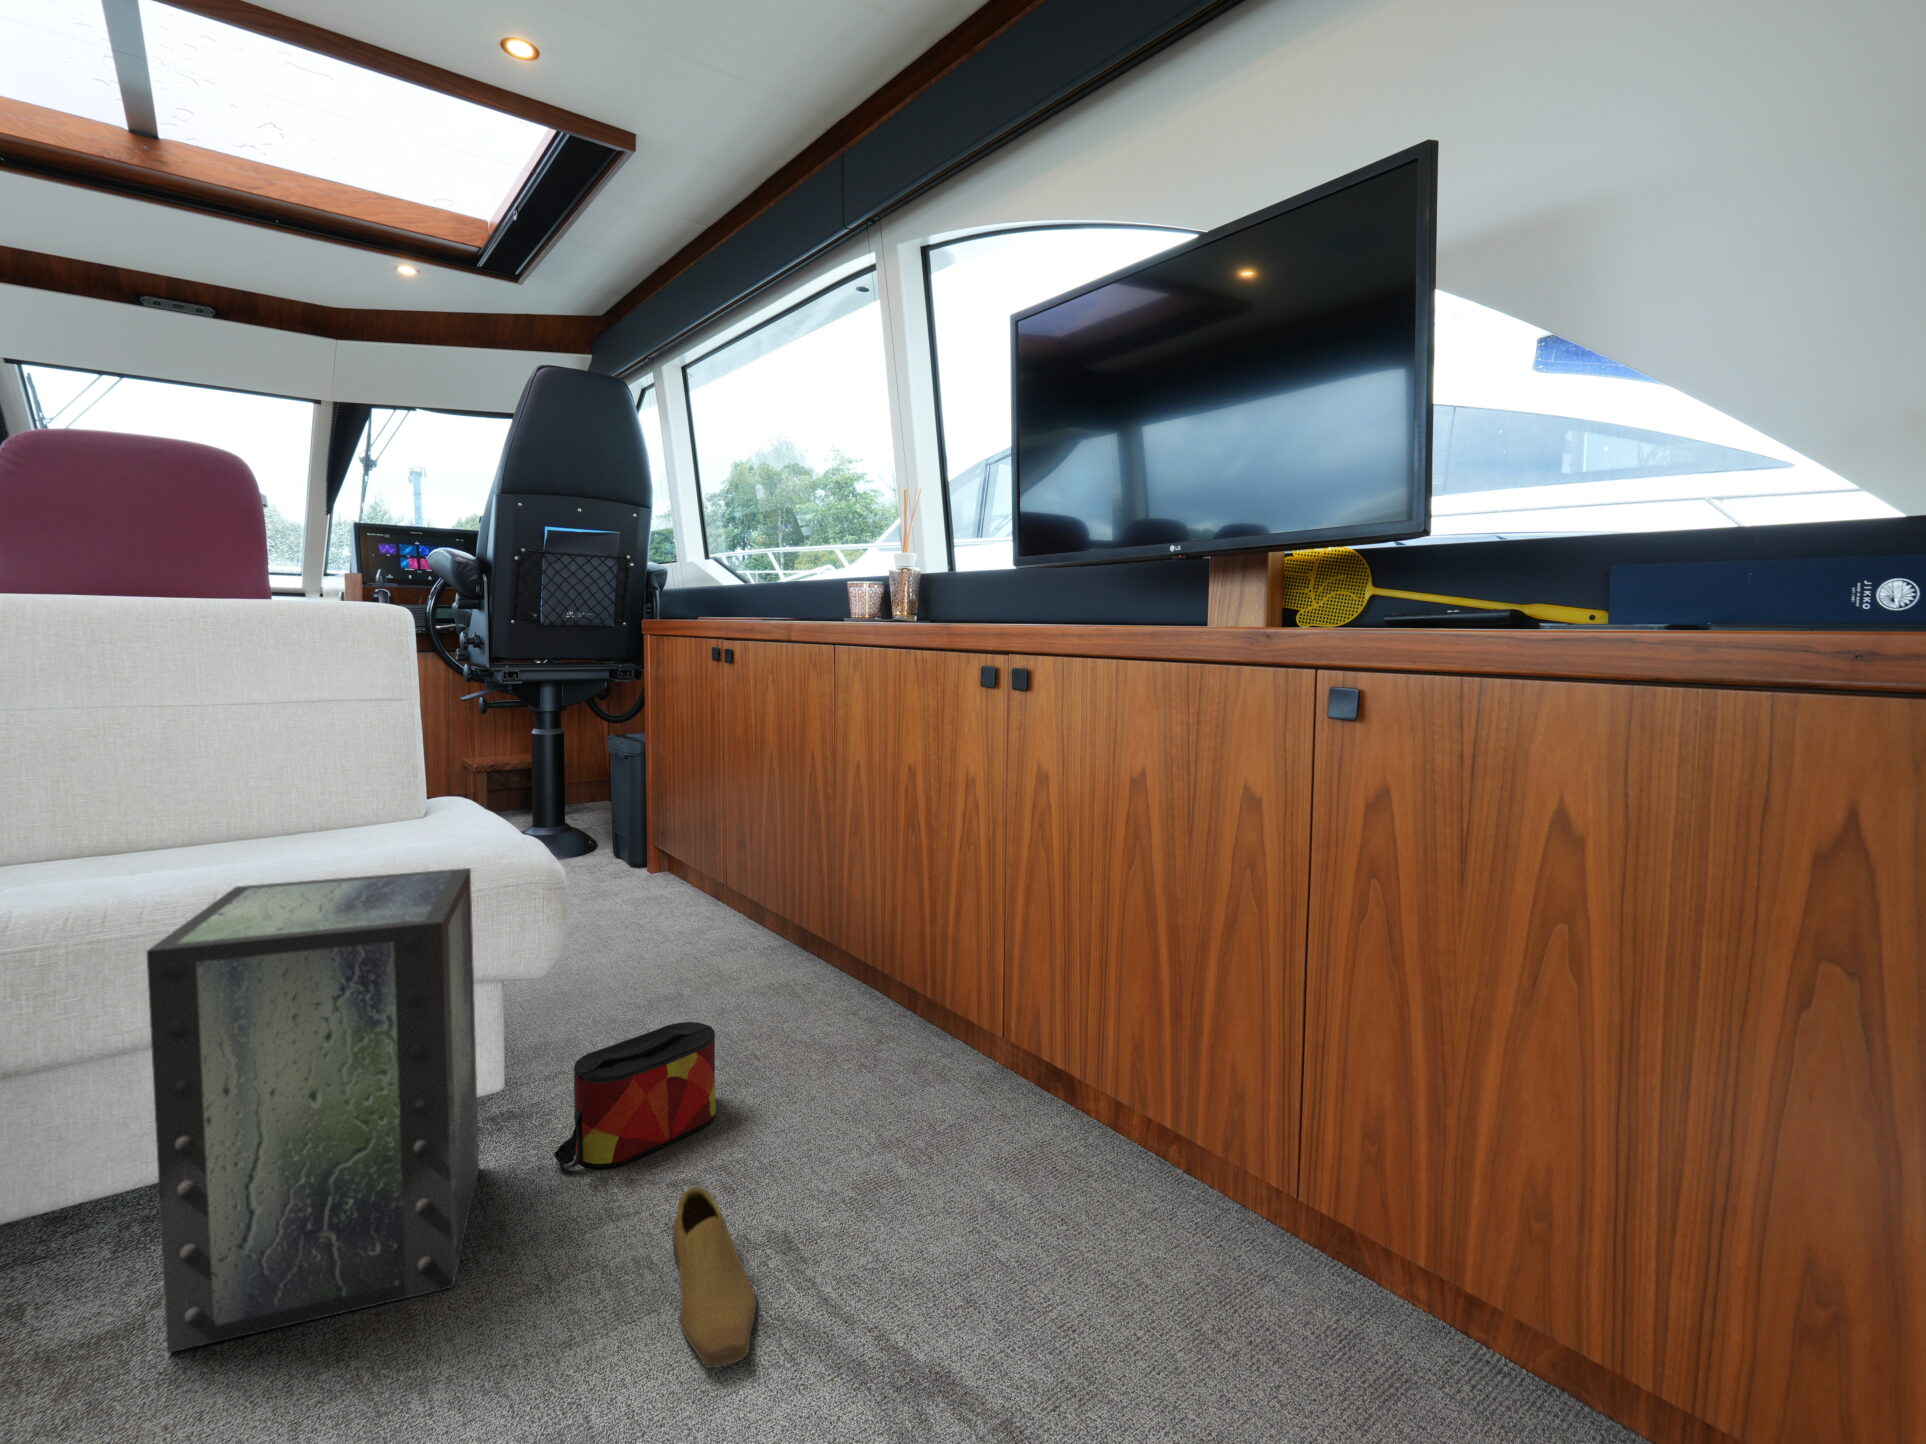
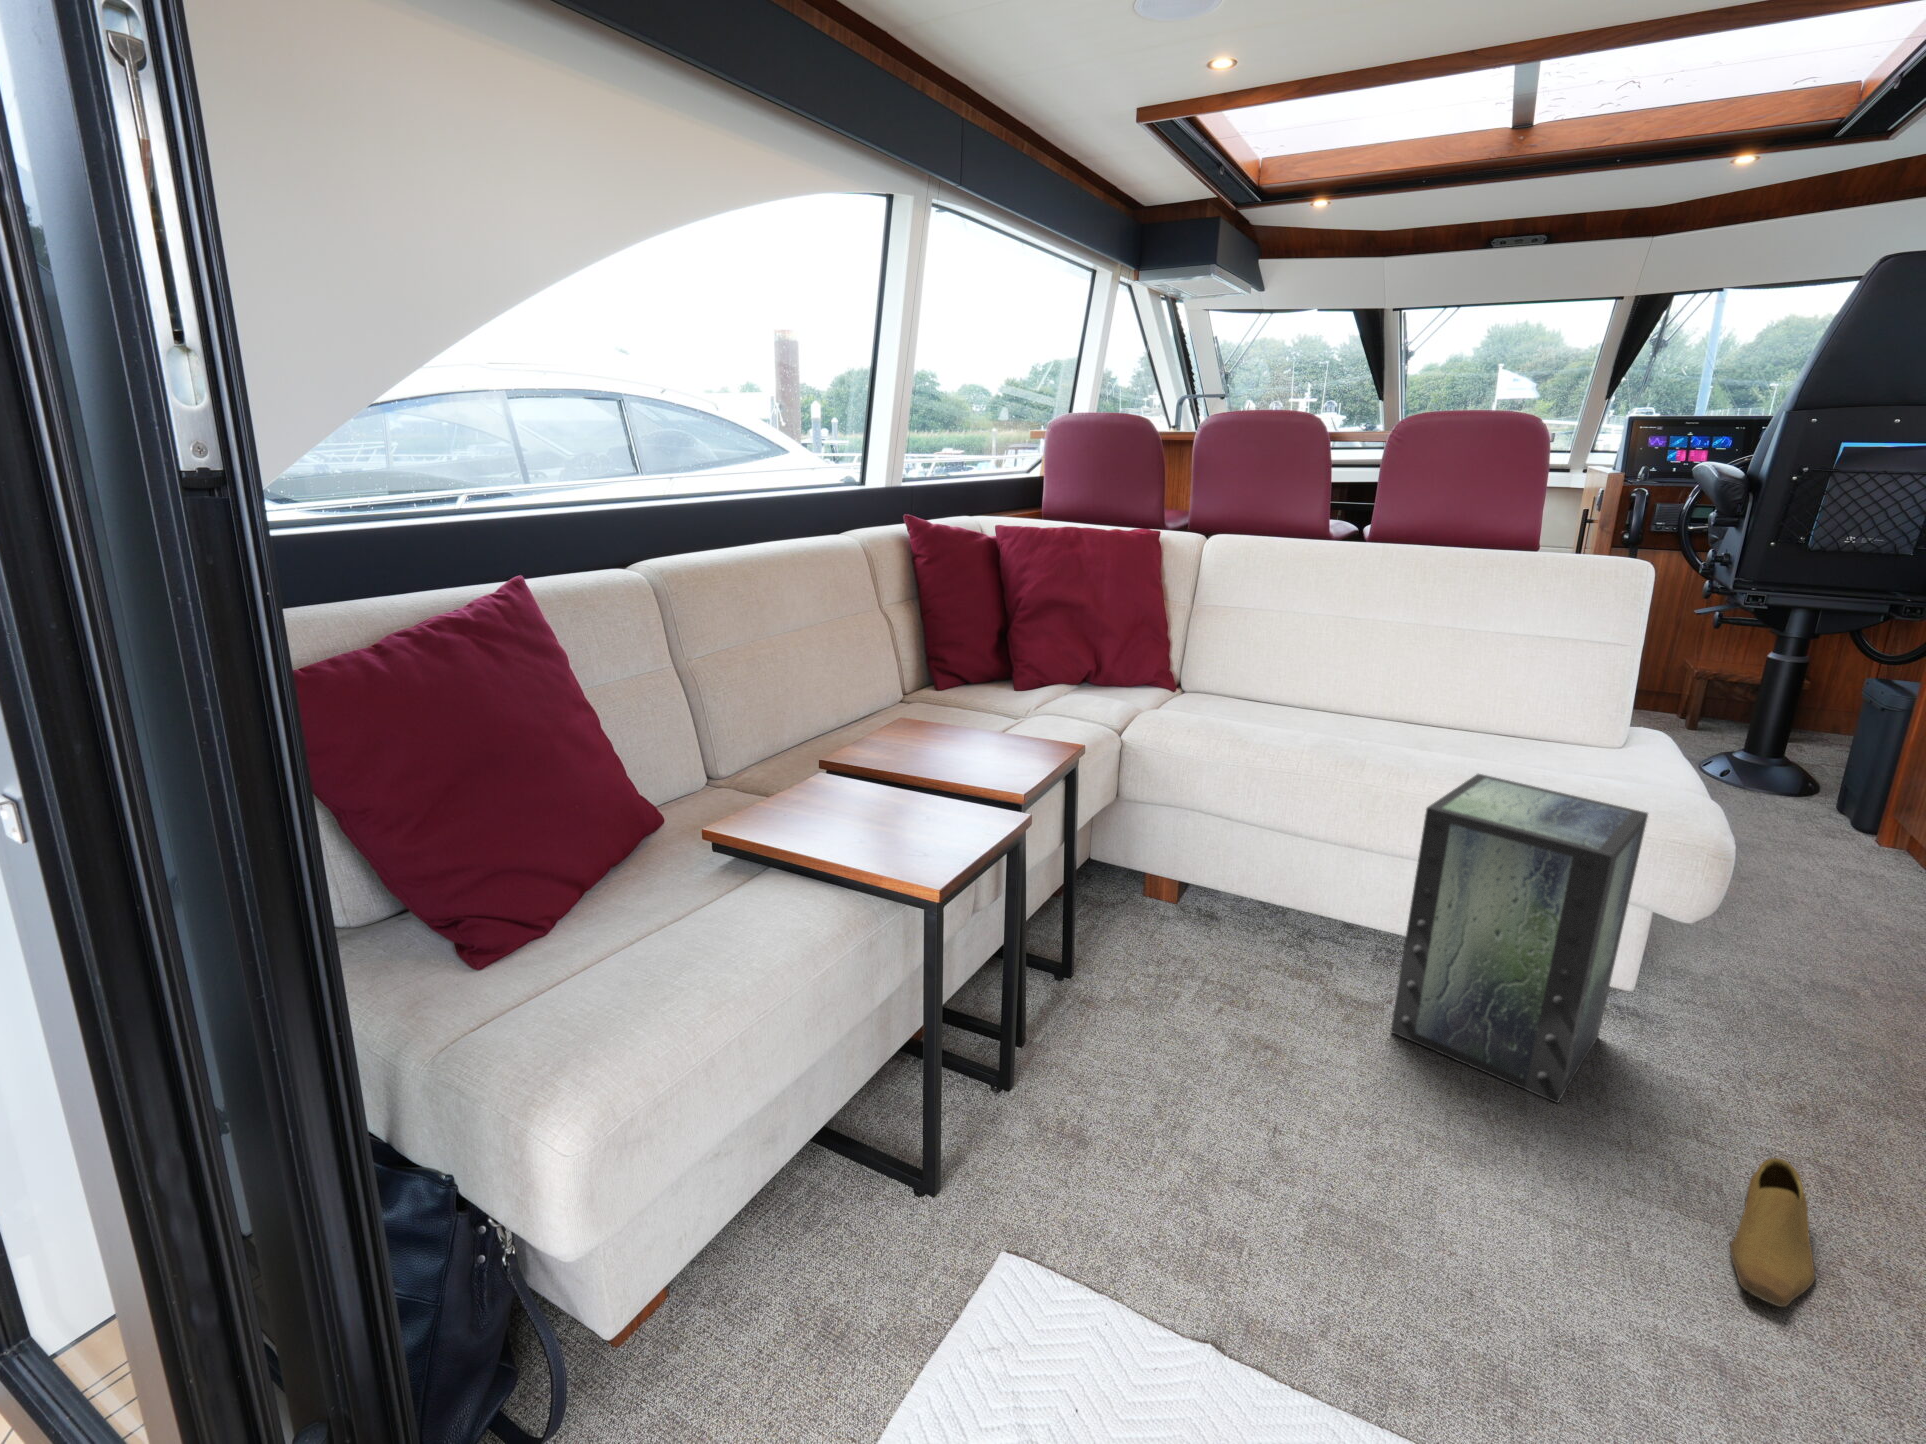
bag: present [554,1022,716,1168] -> none [1663,1000,1868,1125]

